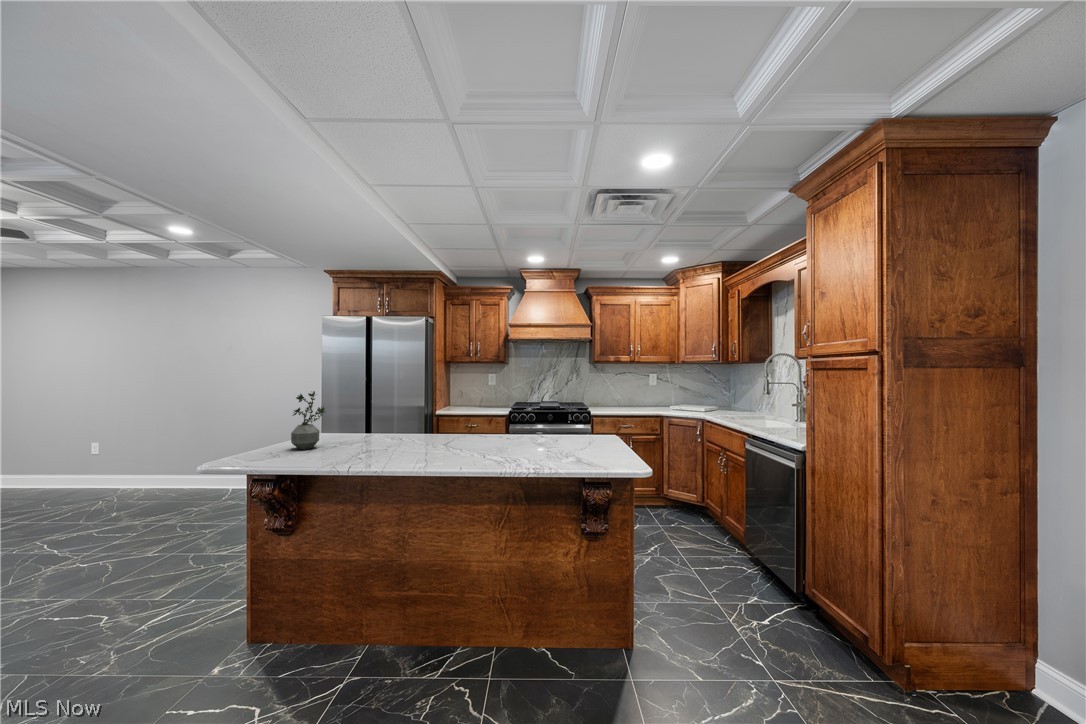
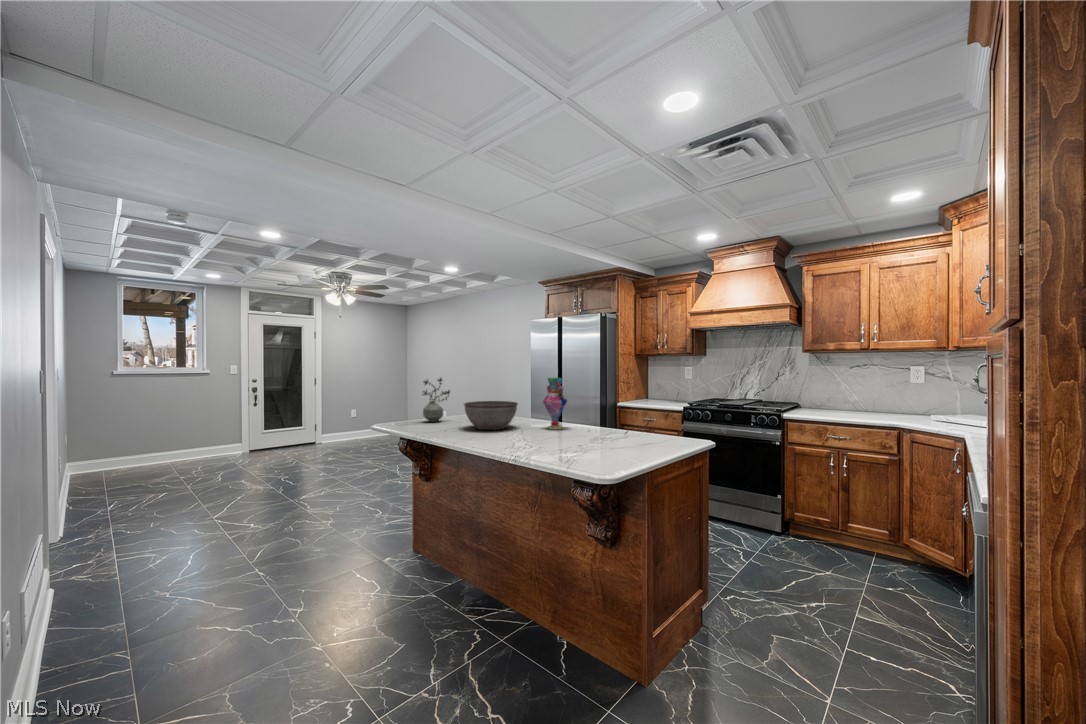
vase: none [458,388,485,441] -> present [543,378,567,429]
bowl: none [374,416,438,450] -> present [464,401,518,430]

